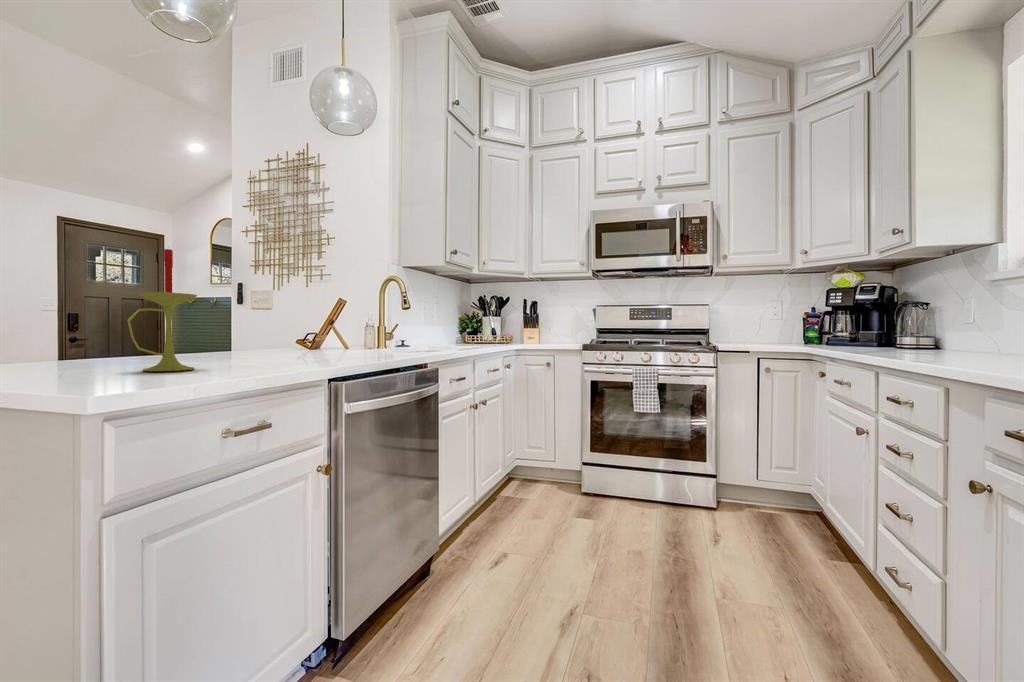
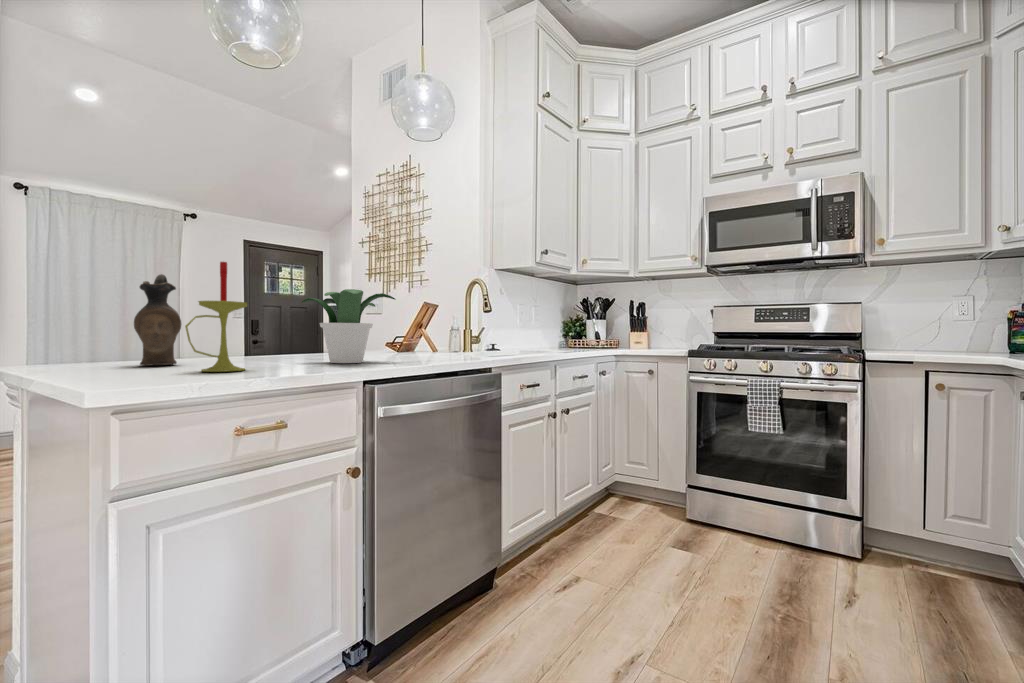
ceramic pitcher: none [28,259,91,367] -> present [134,274,181,366]
potted plant: none [234,283,340,360] -> present [302,289,395,363]

